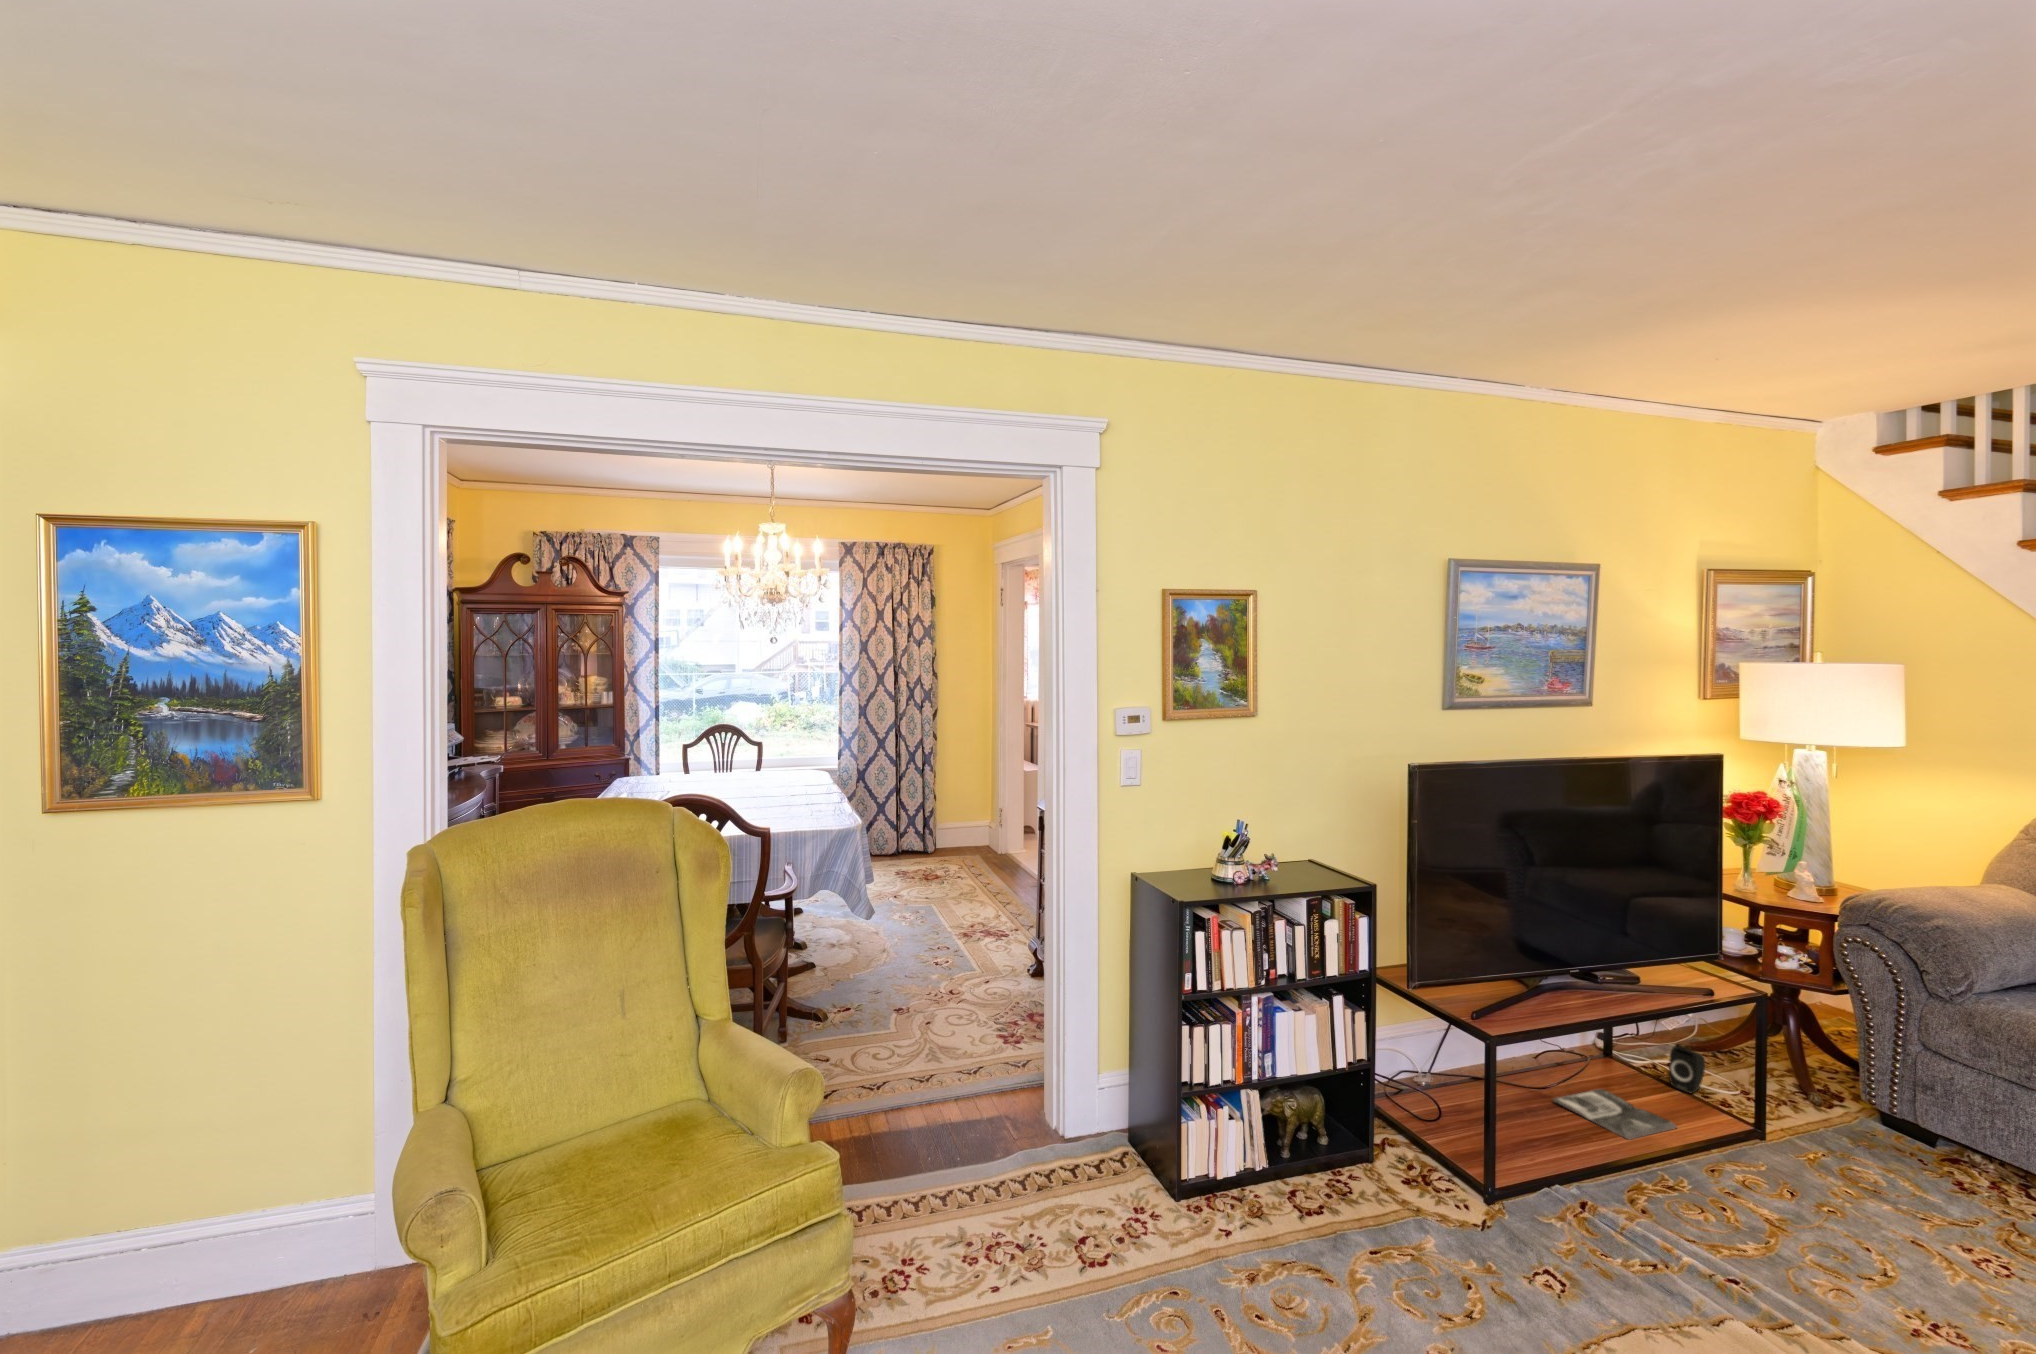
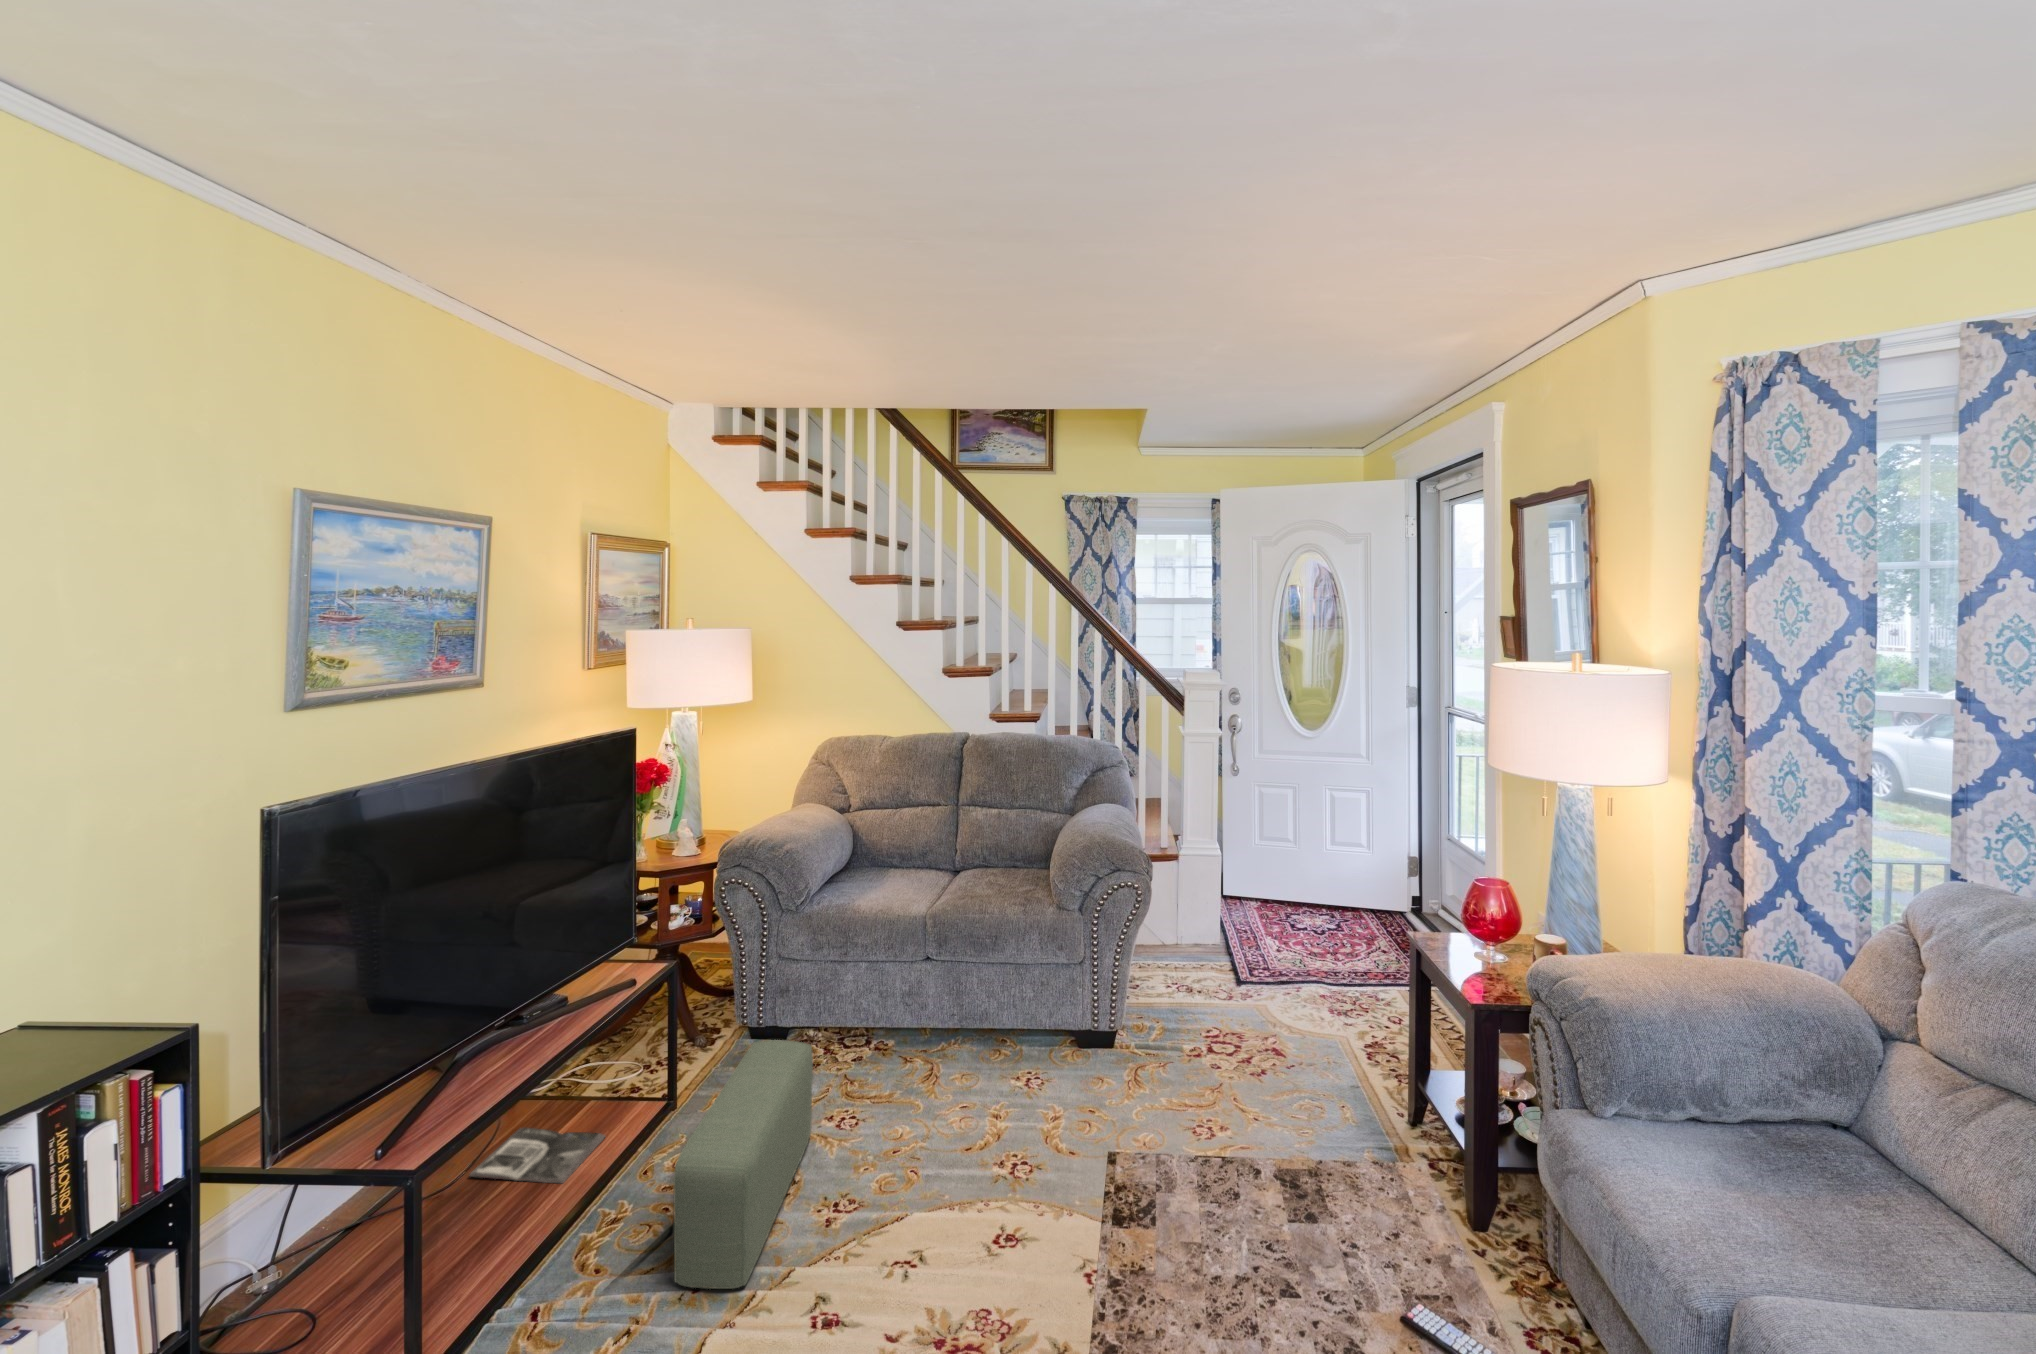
speaker: present [1669,1046,1705,1094] -> none [585,1039,617,1085]
pouf: none [1714,1096,1934,1296] -> present [674,1040,813,1289]

